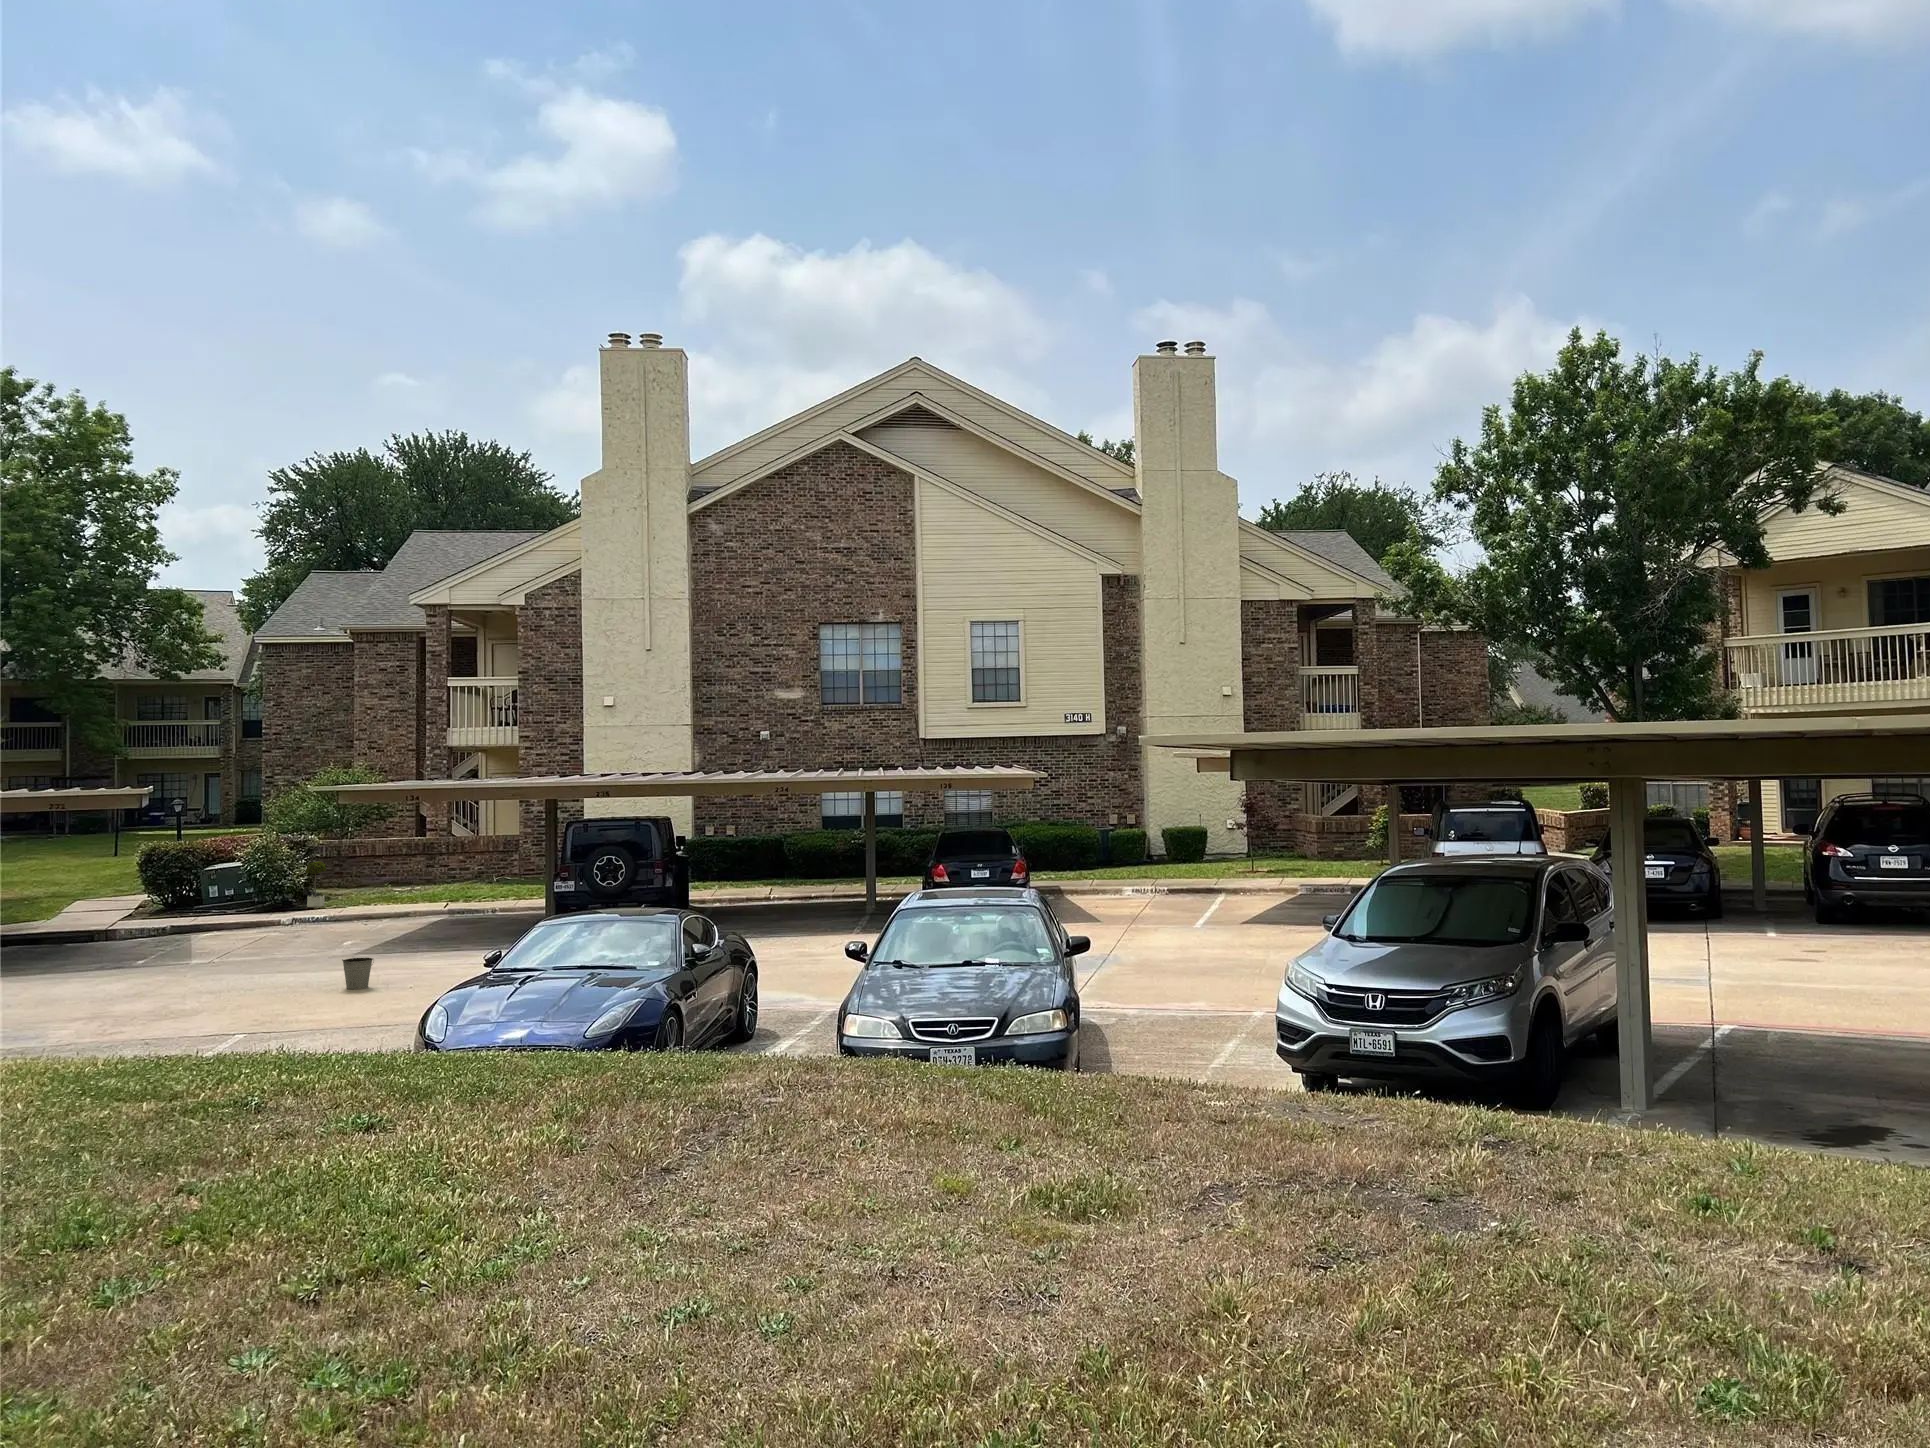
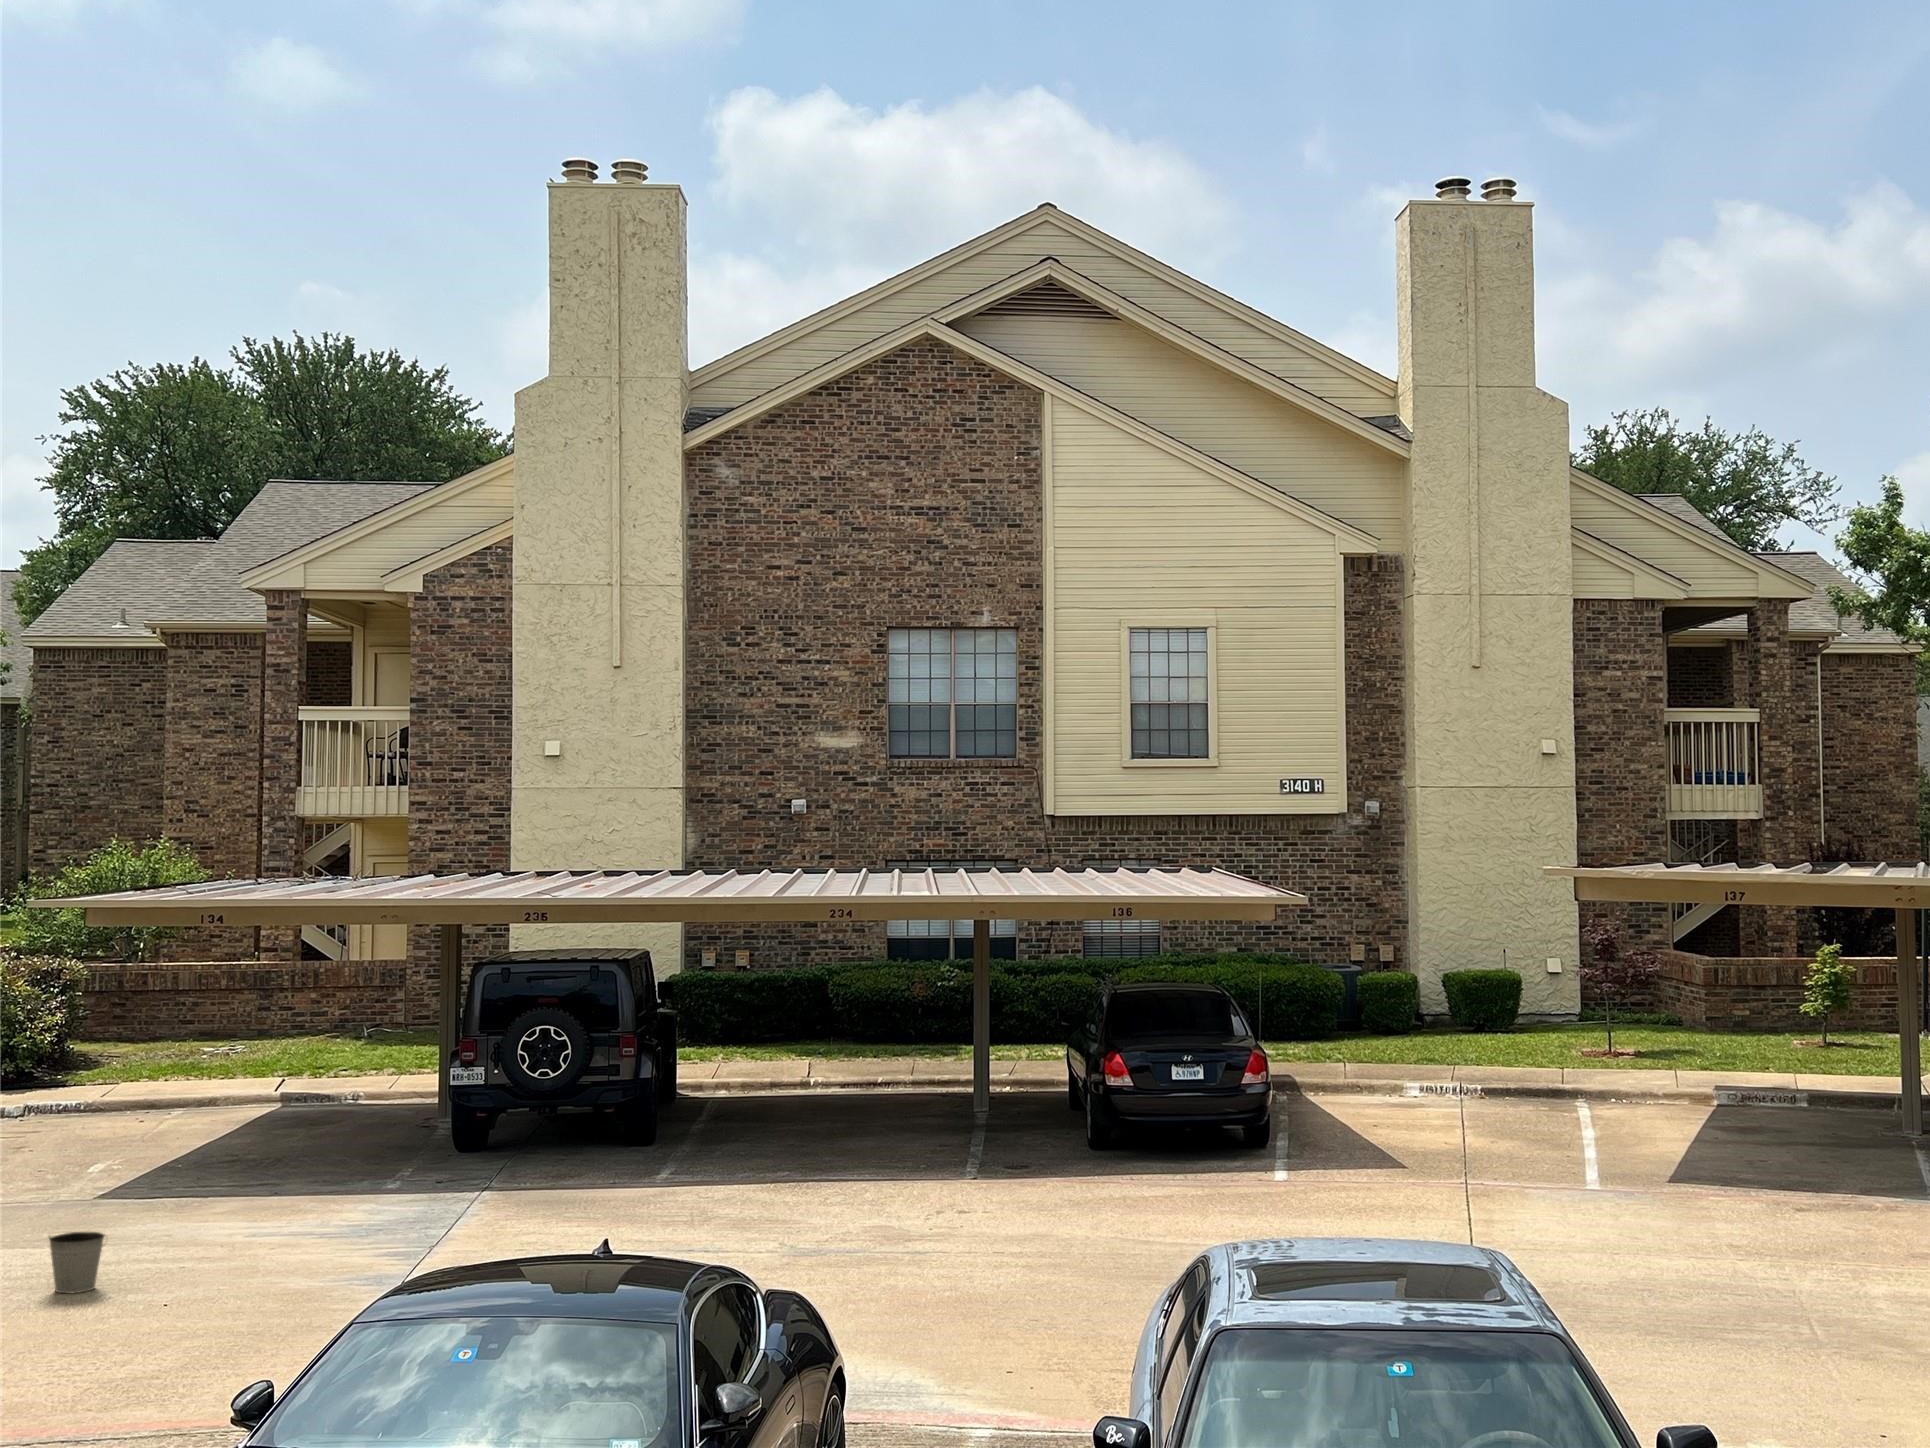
potted tree: present [306,861,326,907] -> none [56,1003,90,1079]

